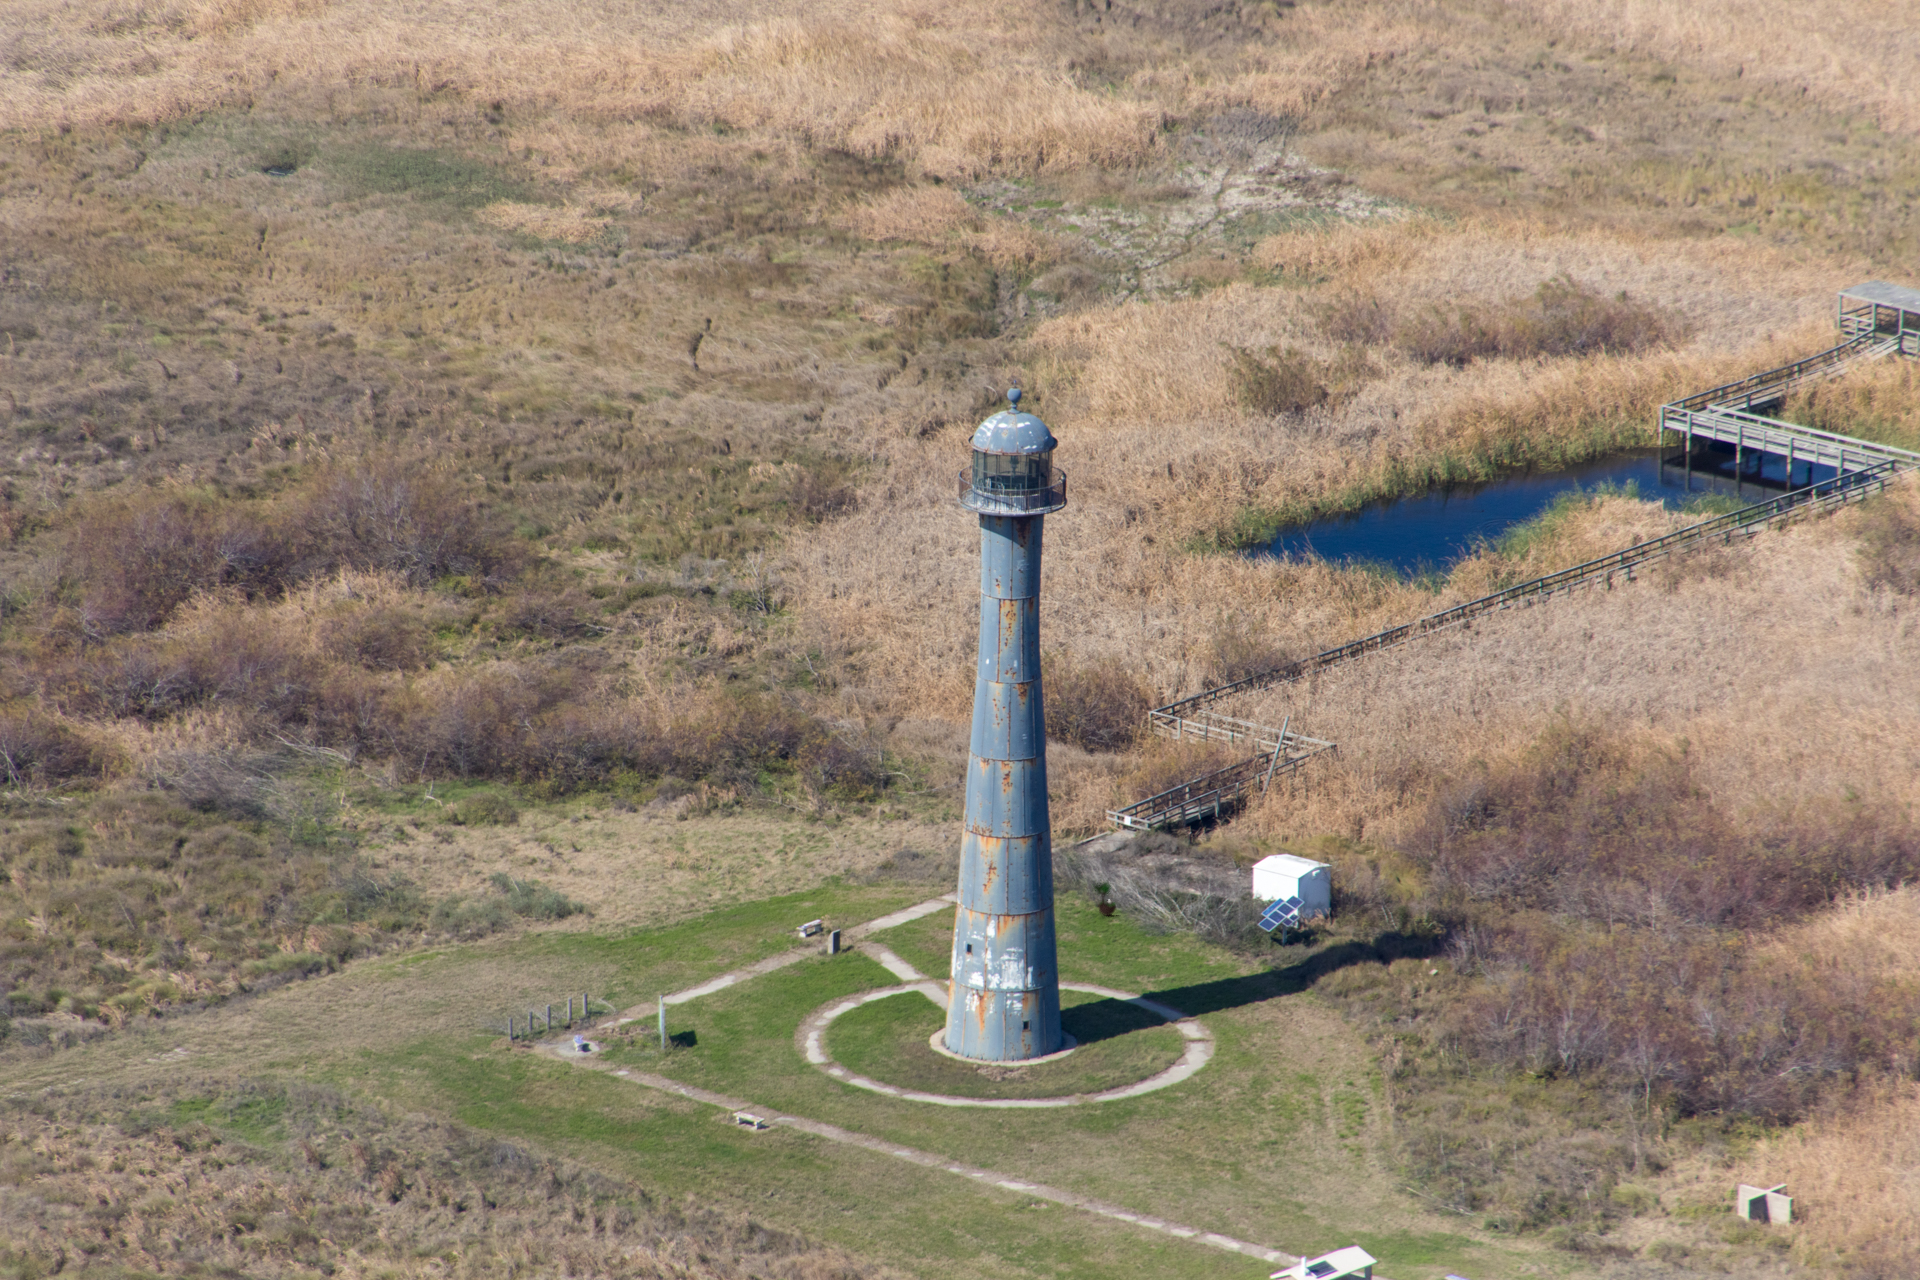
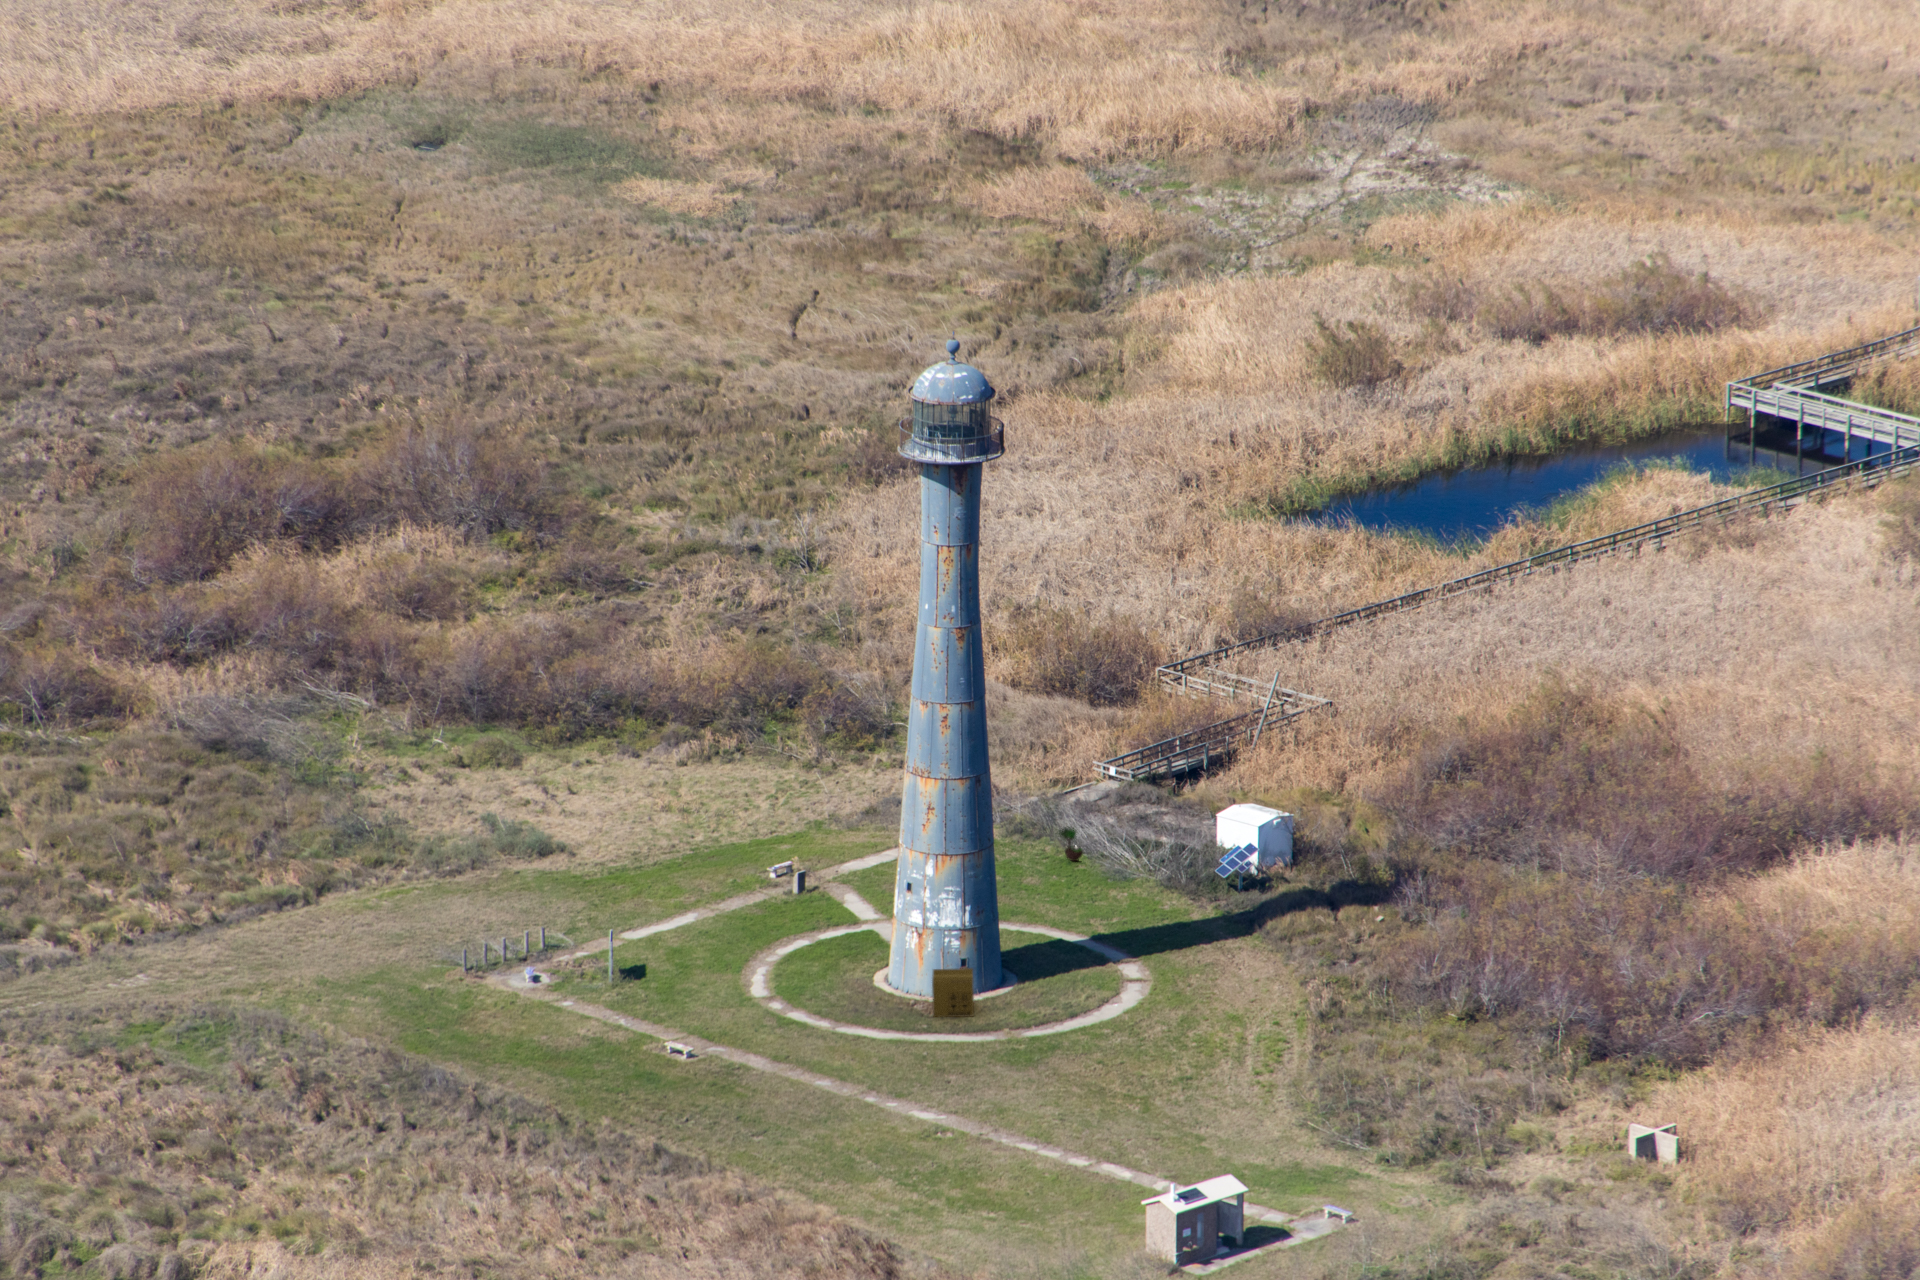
cardboard box: none [997,1031,1041,1081] -> present [932,968,974,1017]

